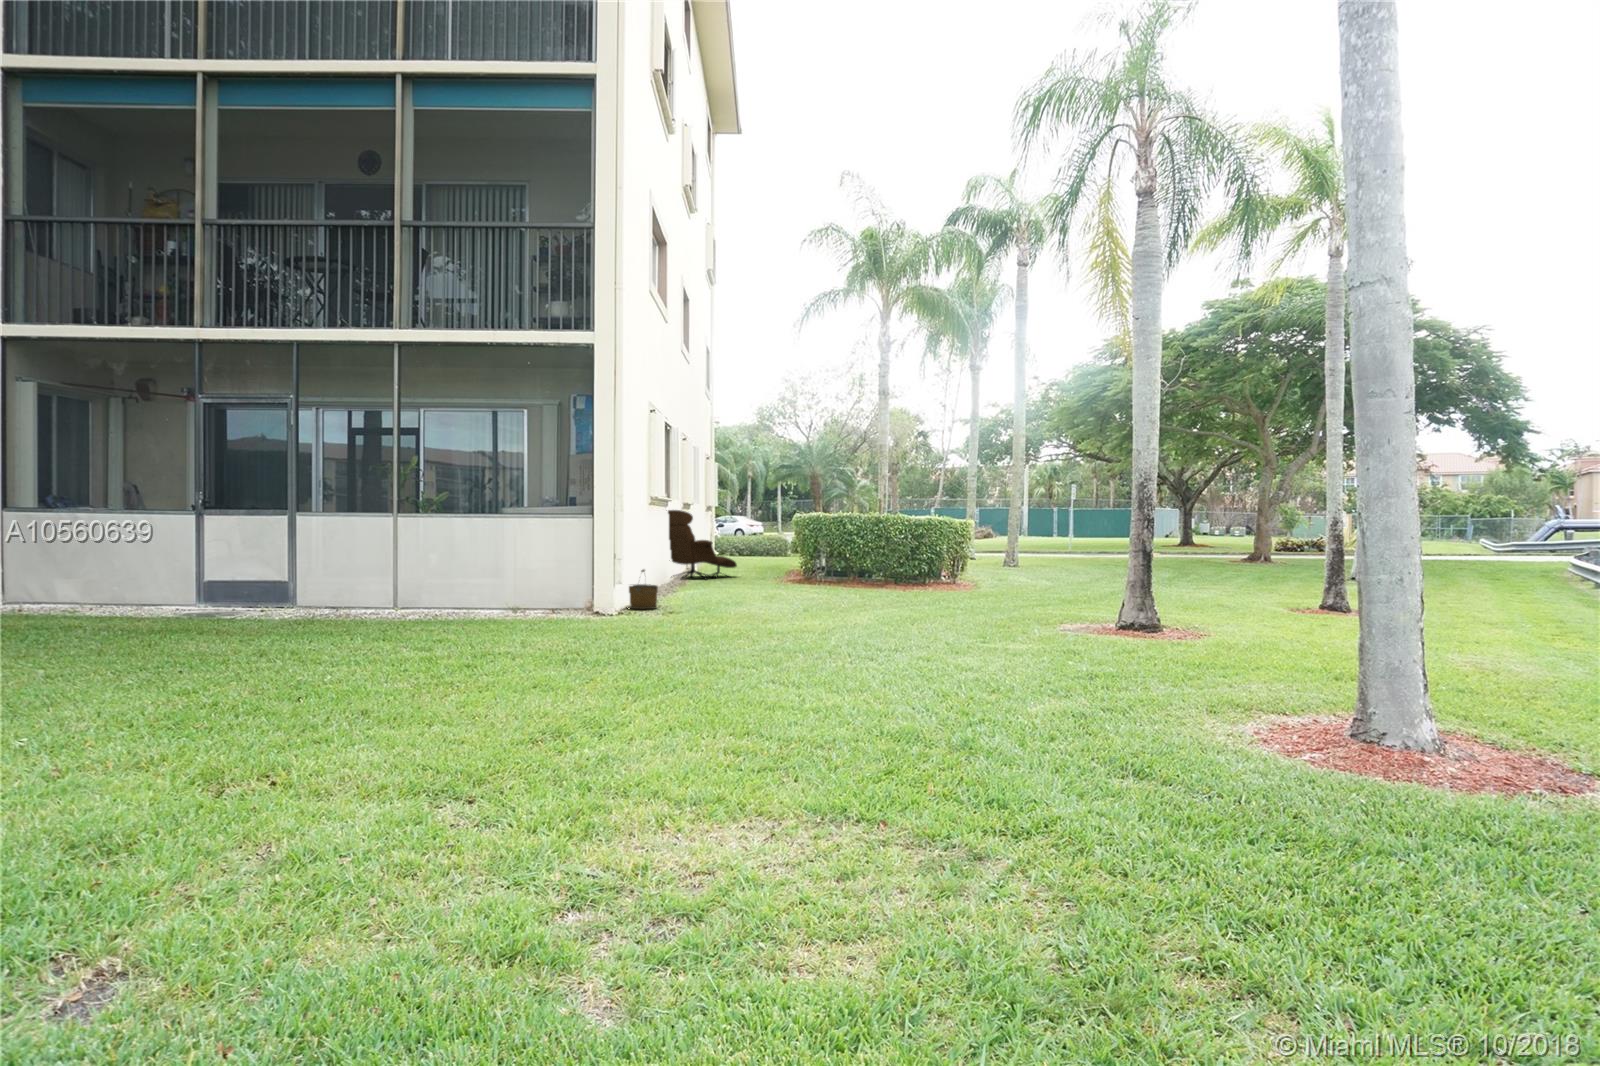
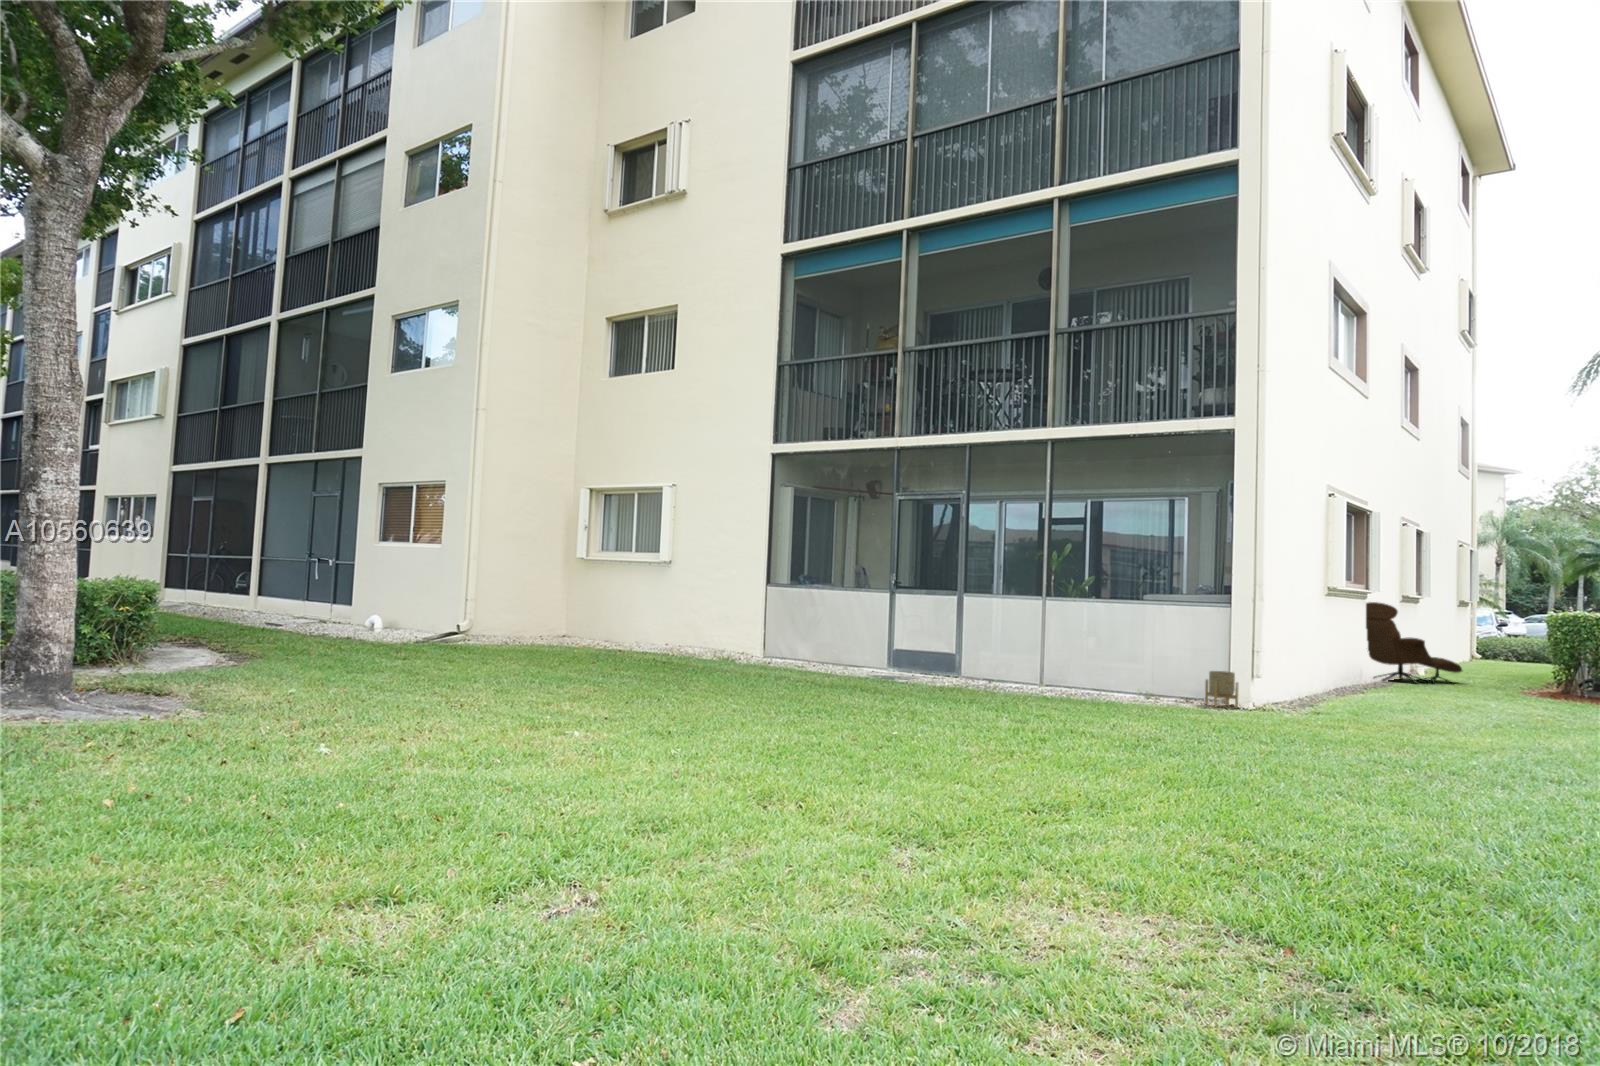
bucket: present [629,570,658,609] -> none [1272,666,1311,711]
planter: none [570,579,601,613] -> present [1205,671,1238,708]

